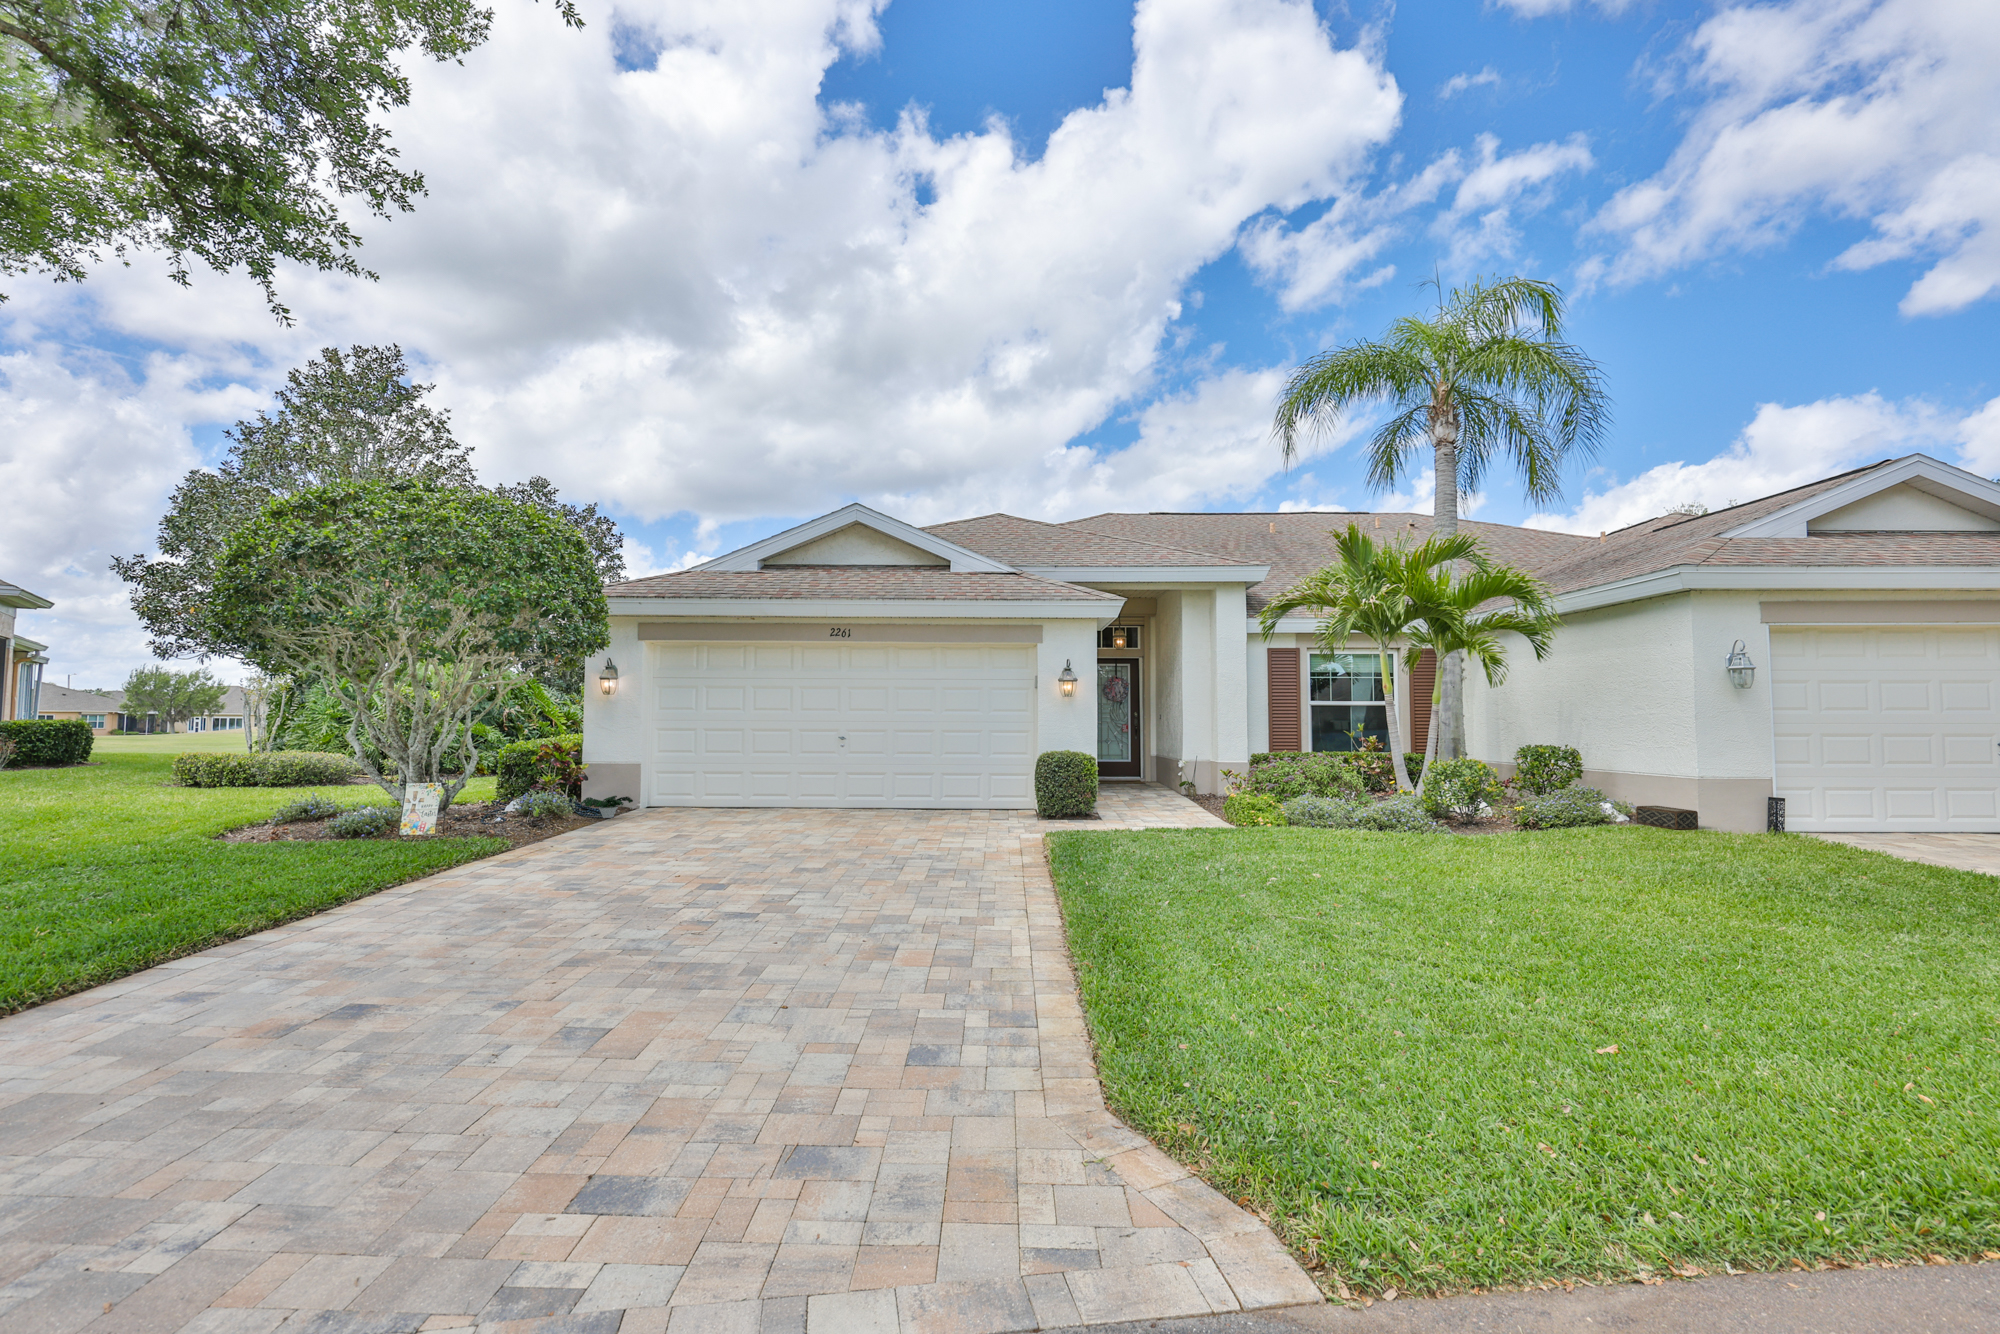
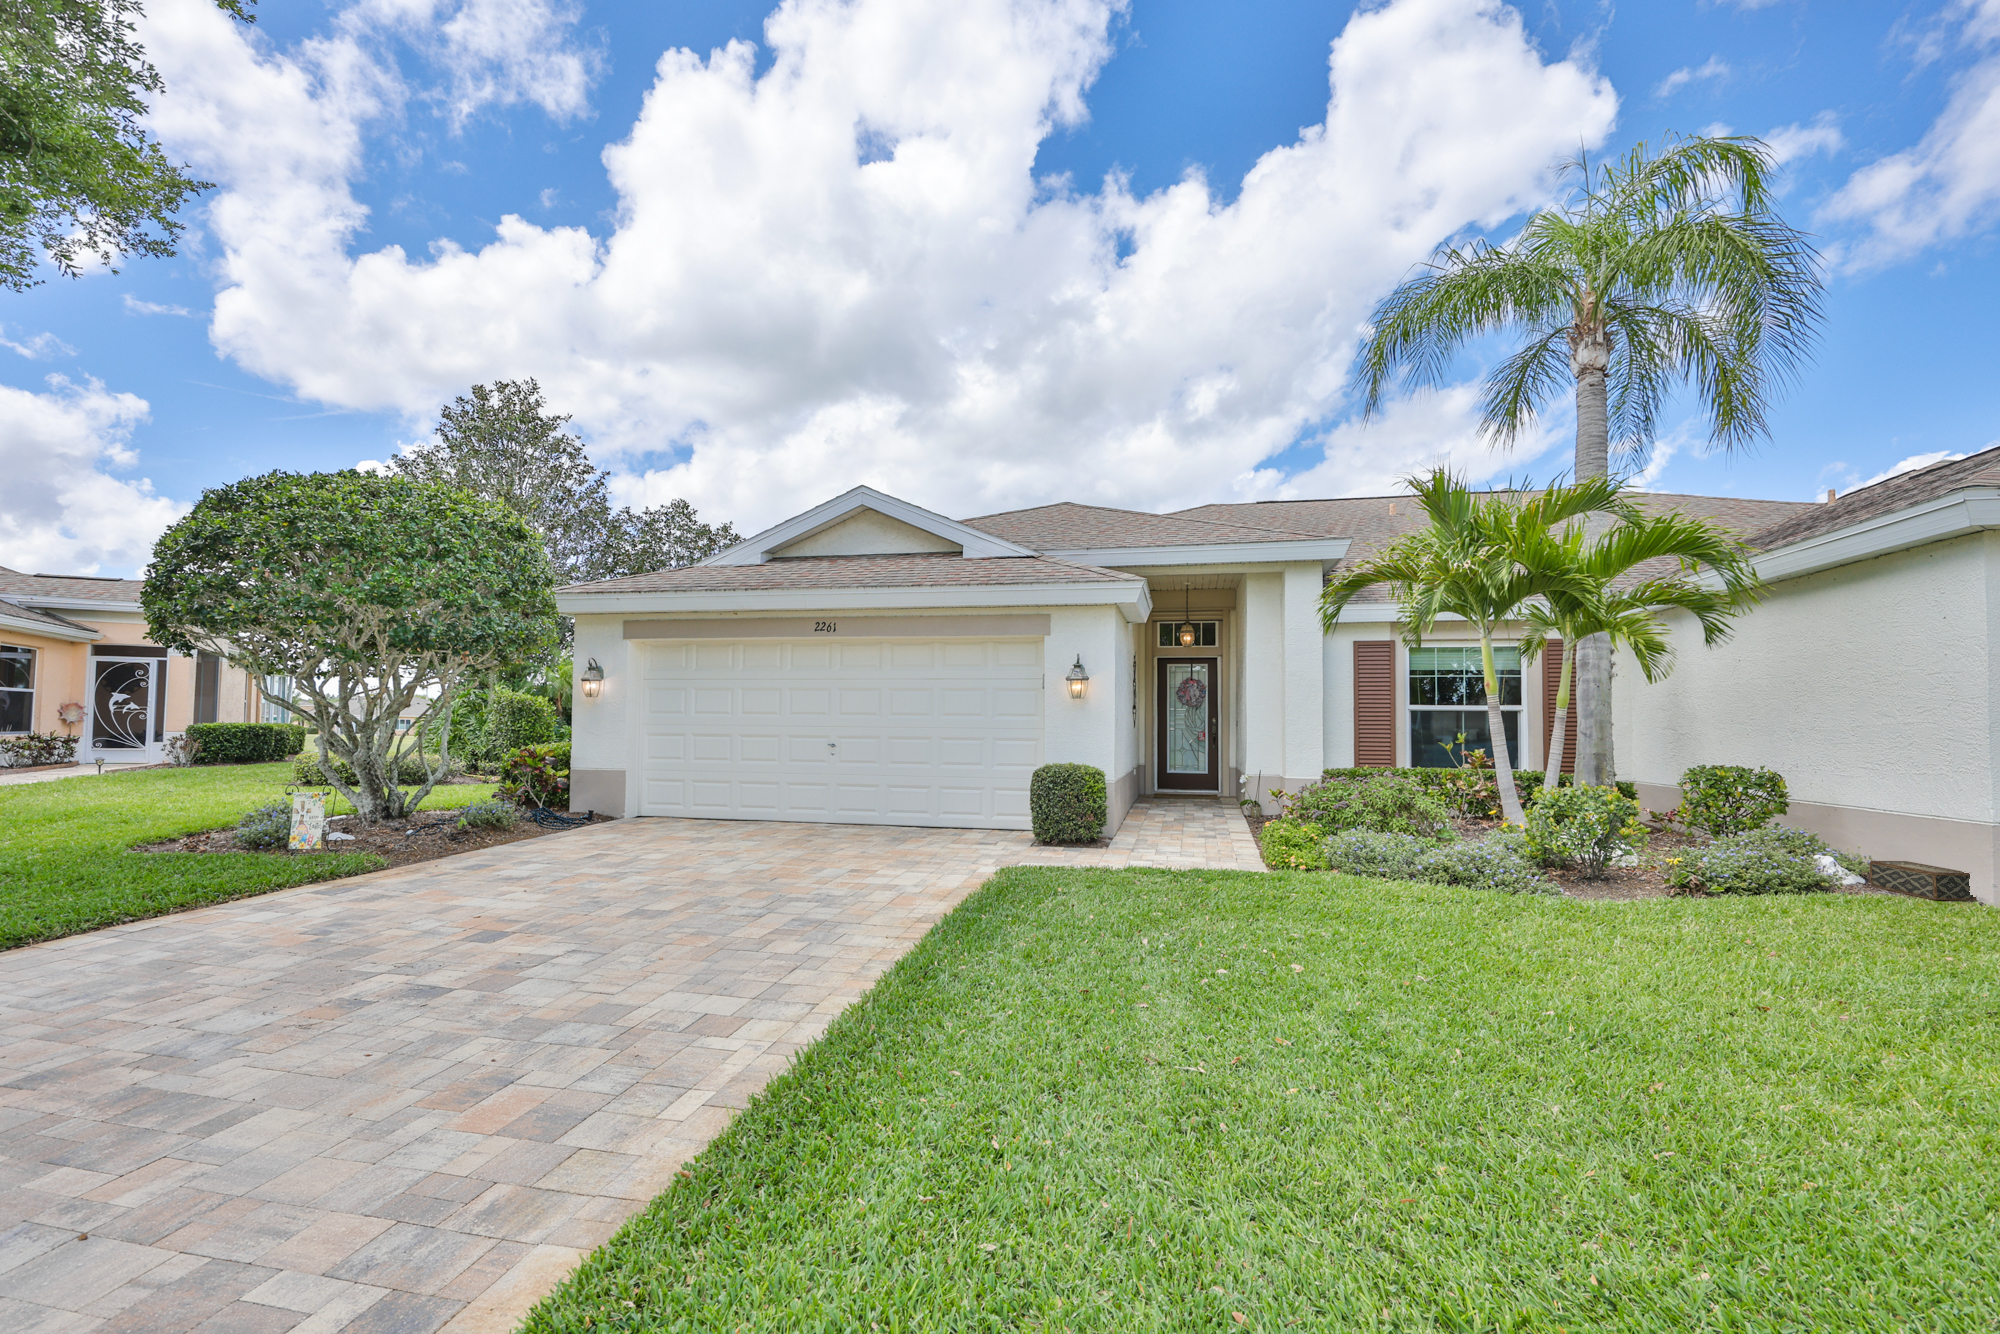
potted plant: present [581,796,633,818] -> none [558,806,612,830]

